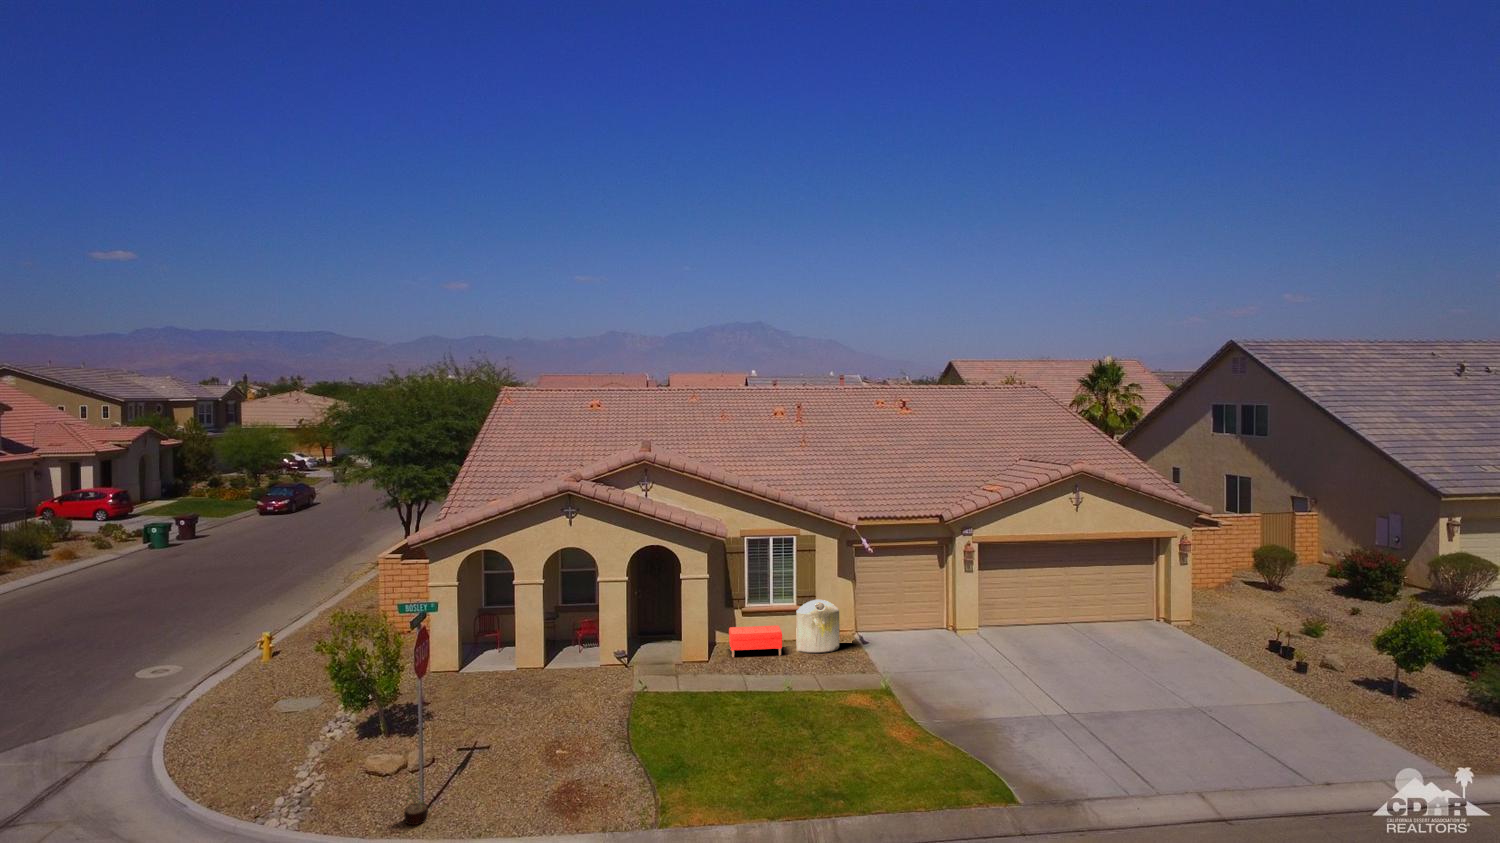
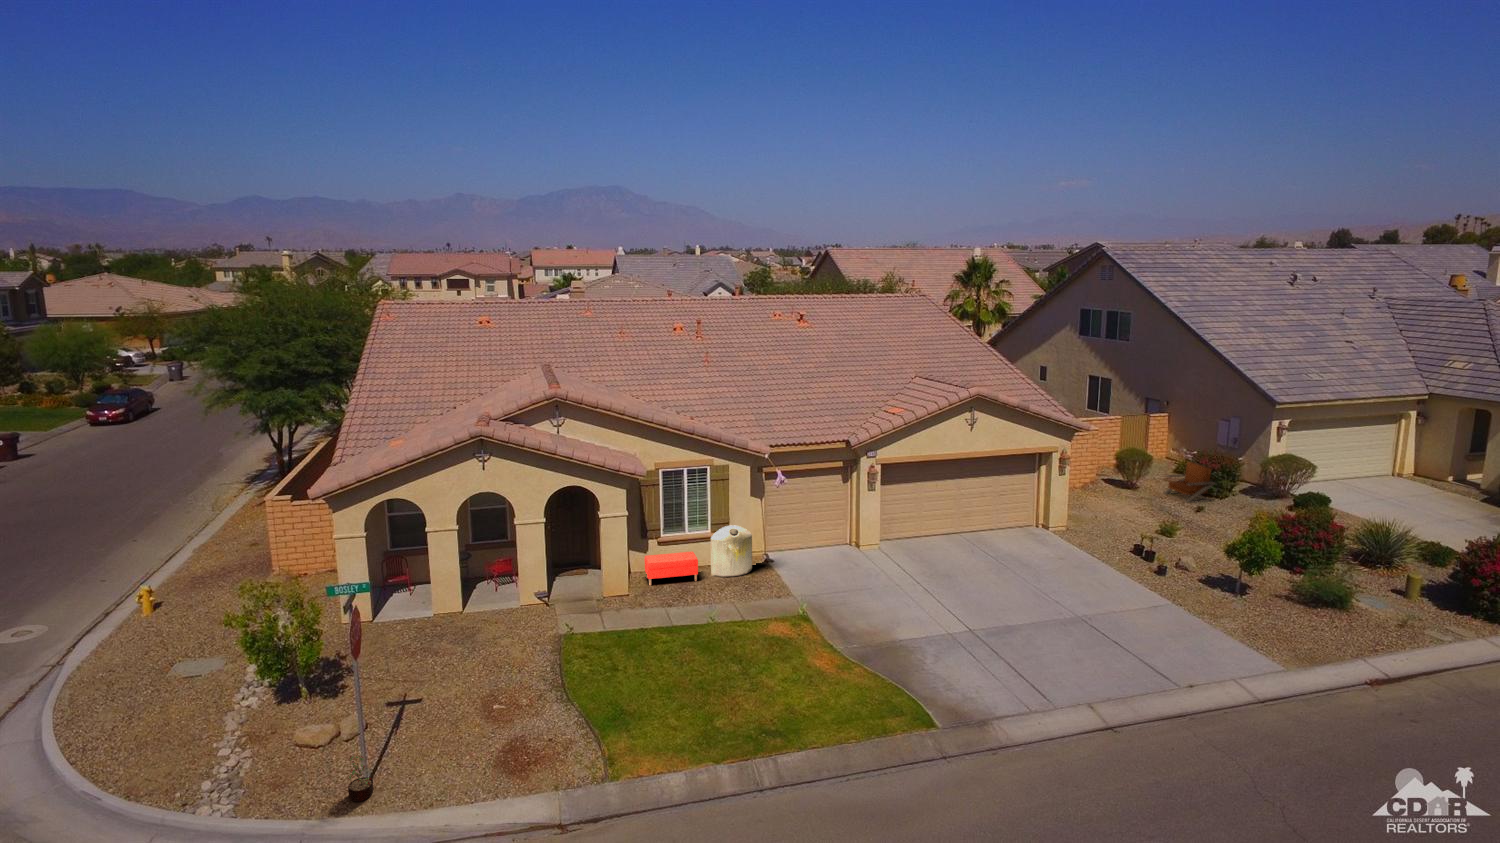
lounge chair: none [1314,559,1375,604] -> present [1165,462,1215,503]

